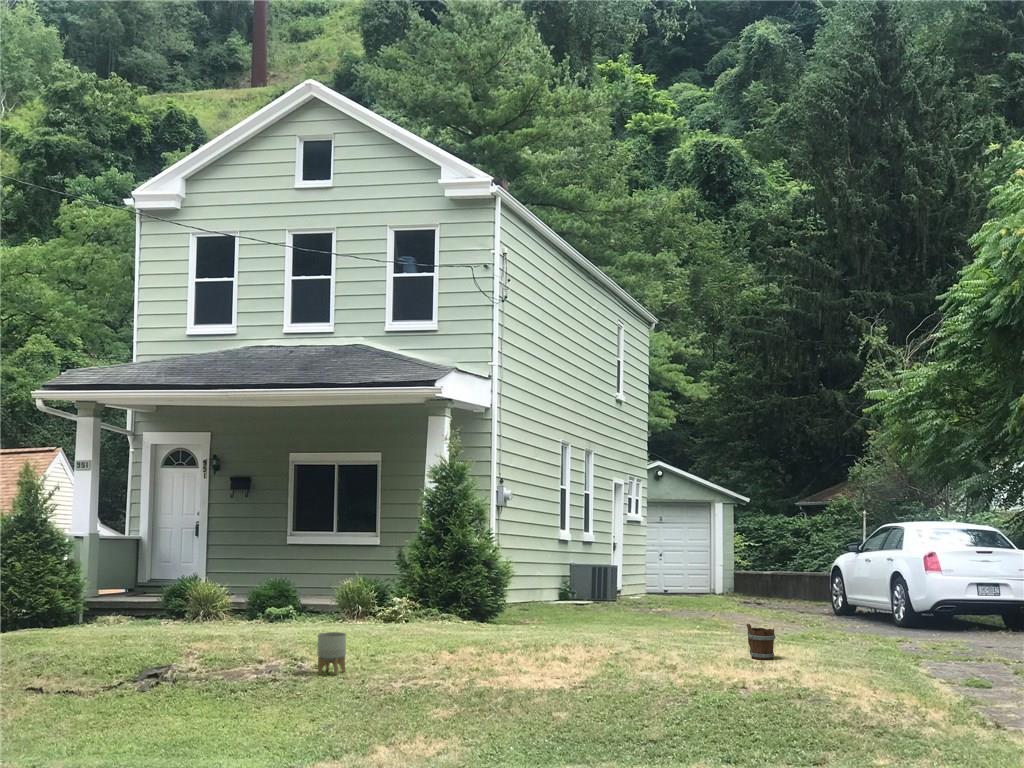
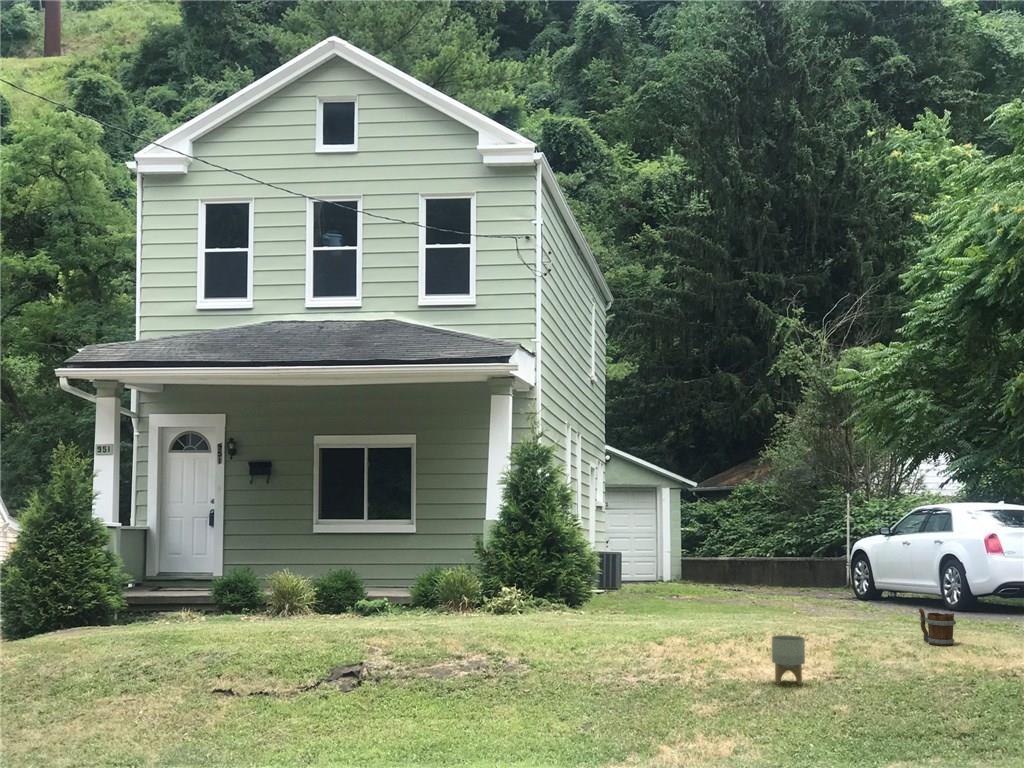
planter: present [318,632,346,675] -> present [772,635,805,685]

